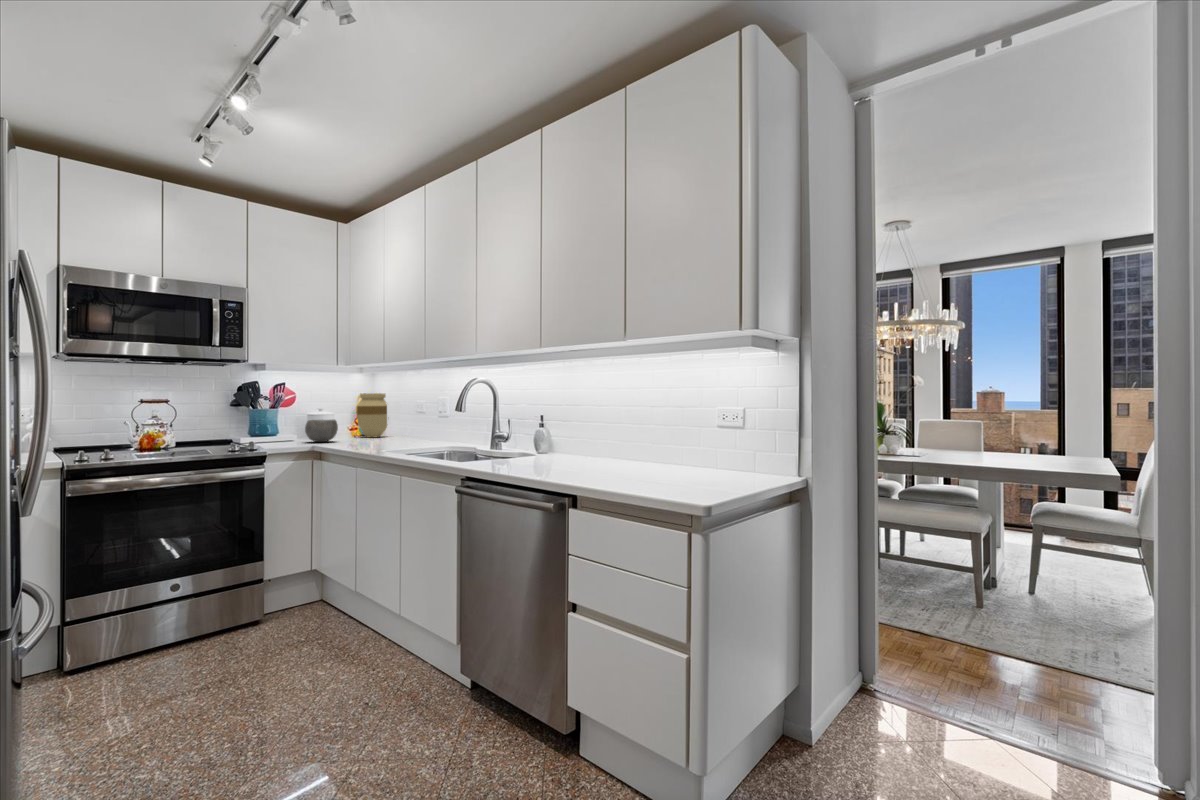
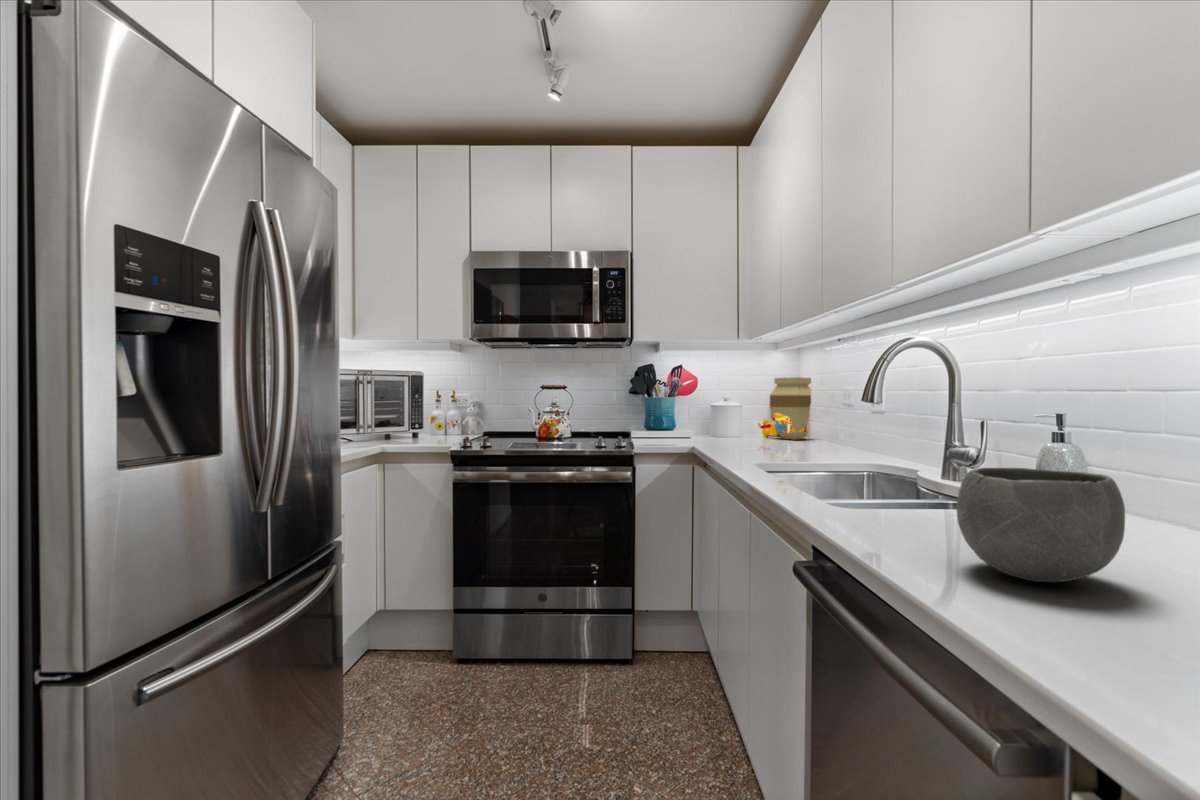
ceramic bowl: present [305,420,338,442] -> present [957,468,1125,582]

